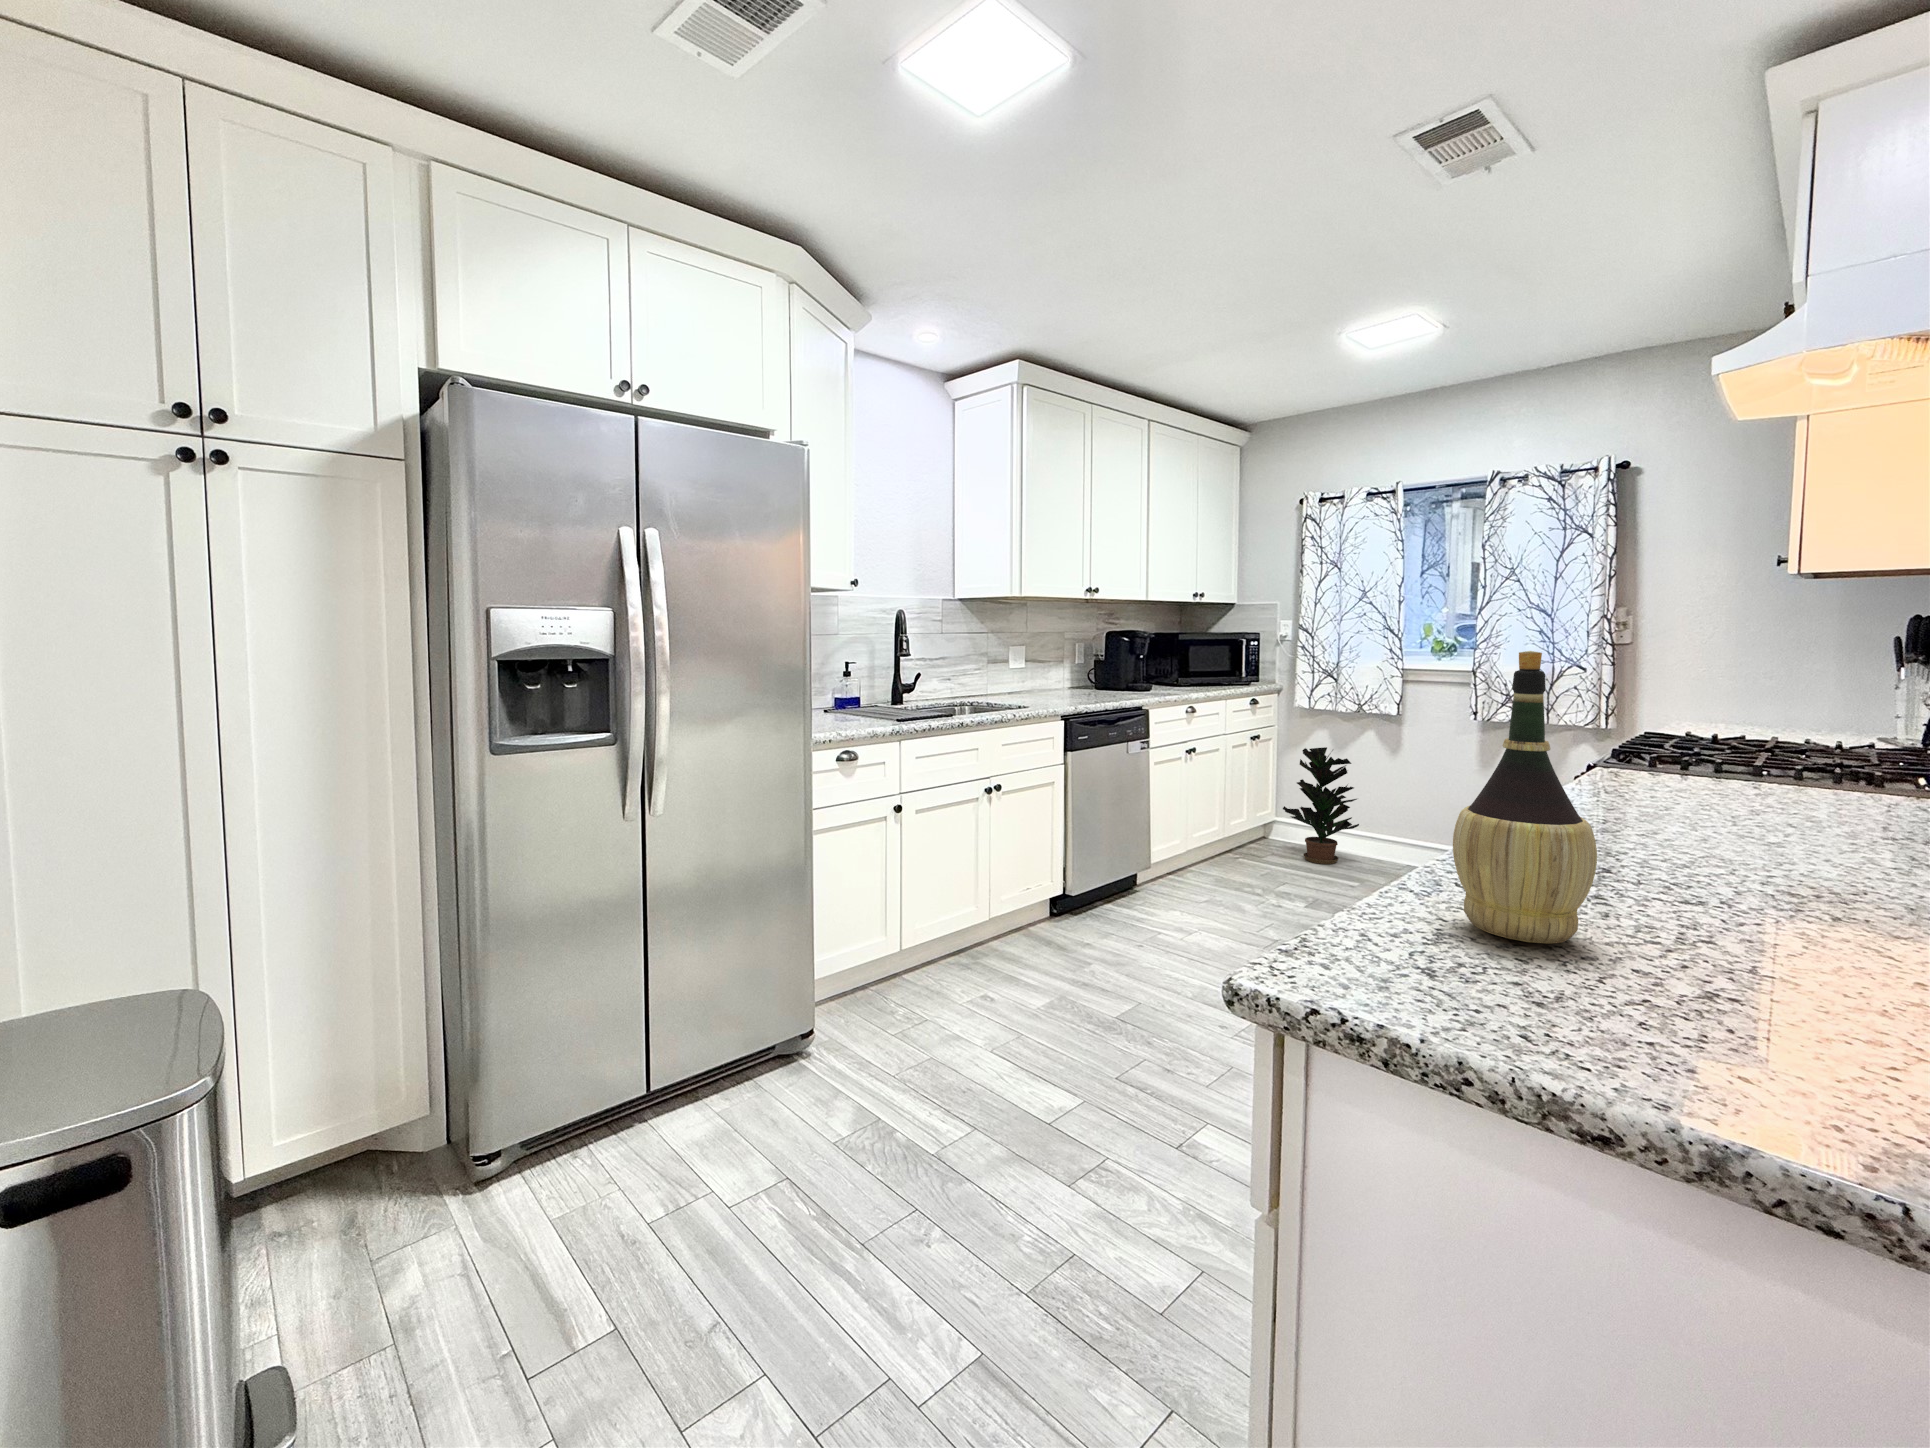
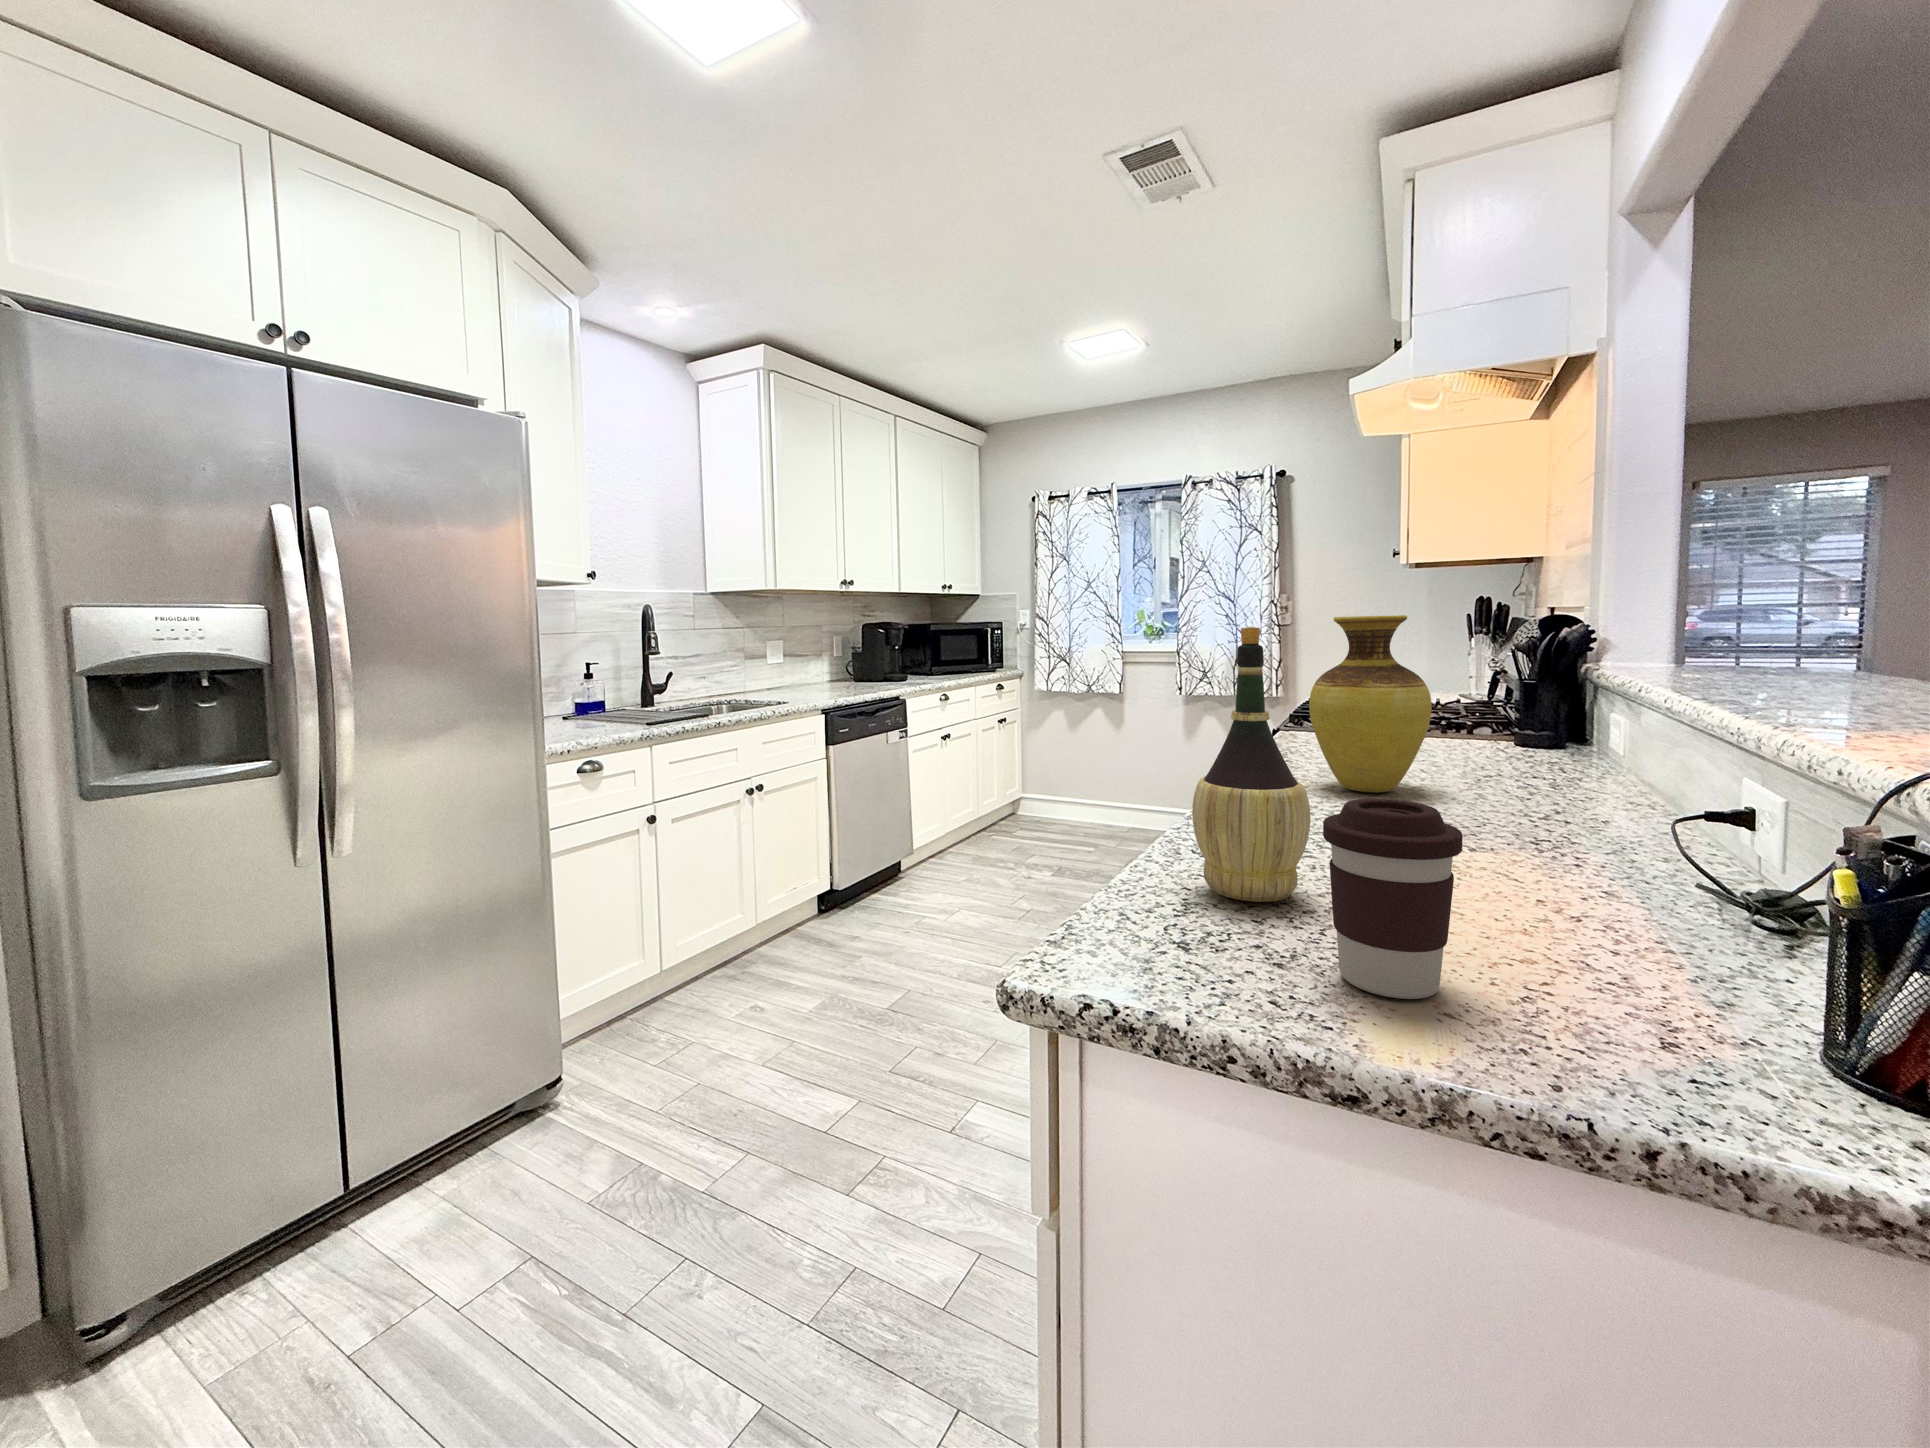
vase: none [1627,640,1799,846] -> present [1309,615,1432,793]
potted plant: present [1283,747,1359,864] -> none [1028,726,1092,832]
coffee cup: none [1597,840,1772,1058] -> present [1323,799,1463,999]

